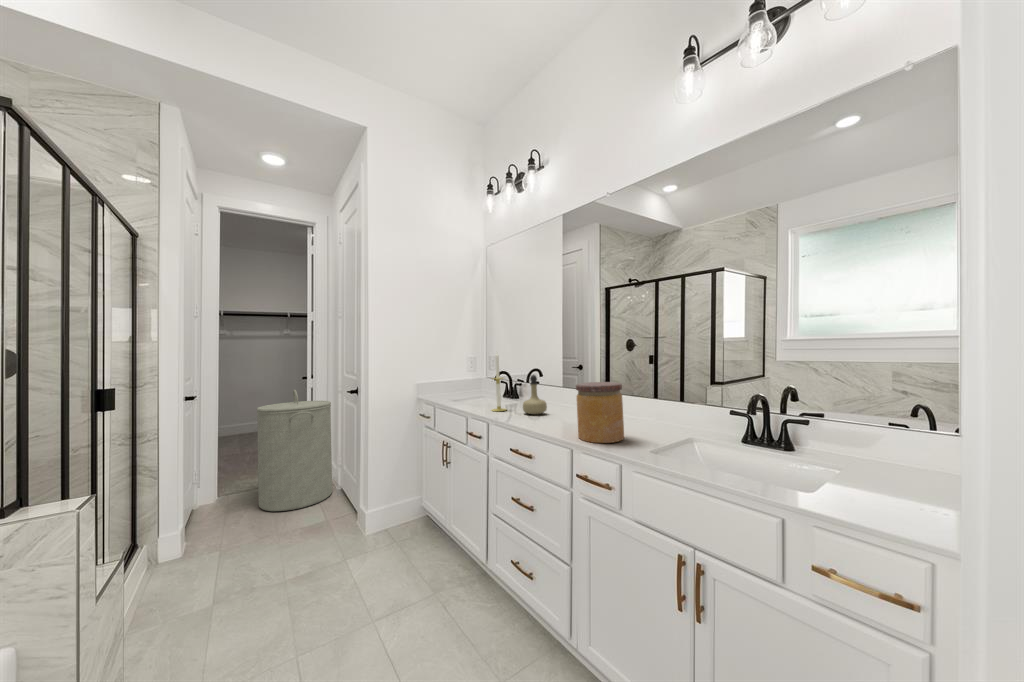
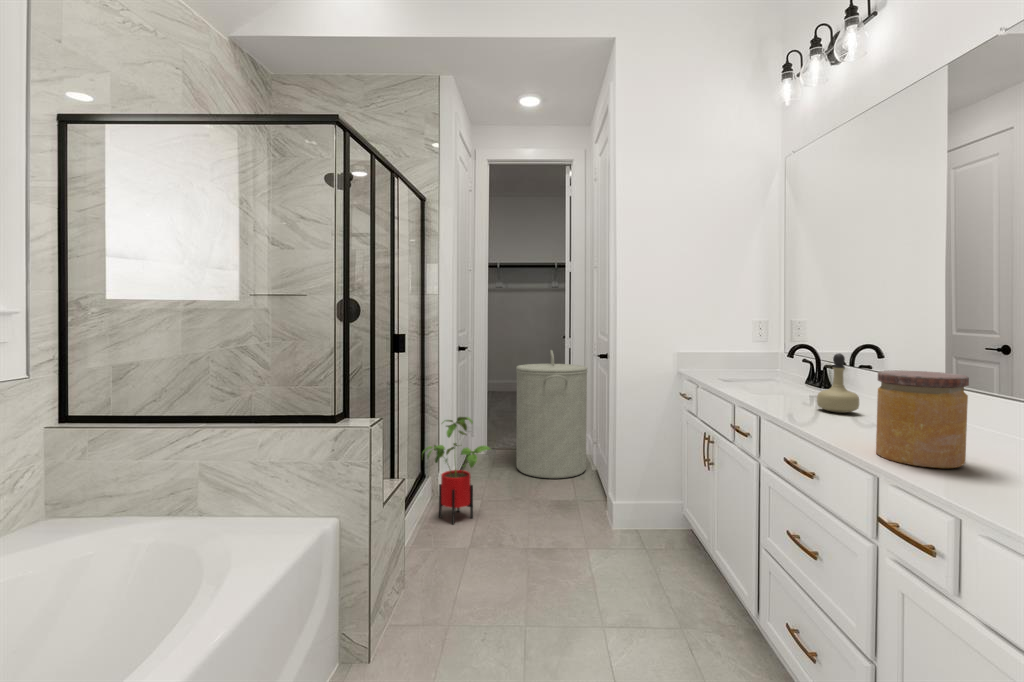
candle: present [492,353,506,411] -> none [770,316,795,401]
house plant: none [137,468,237,593] -> present [422,417,490,524]

